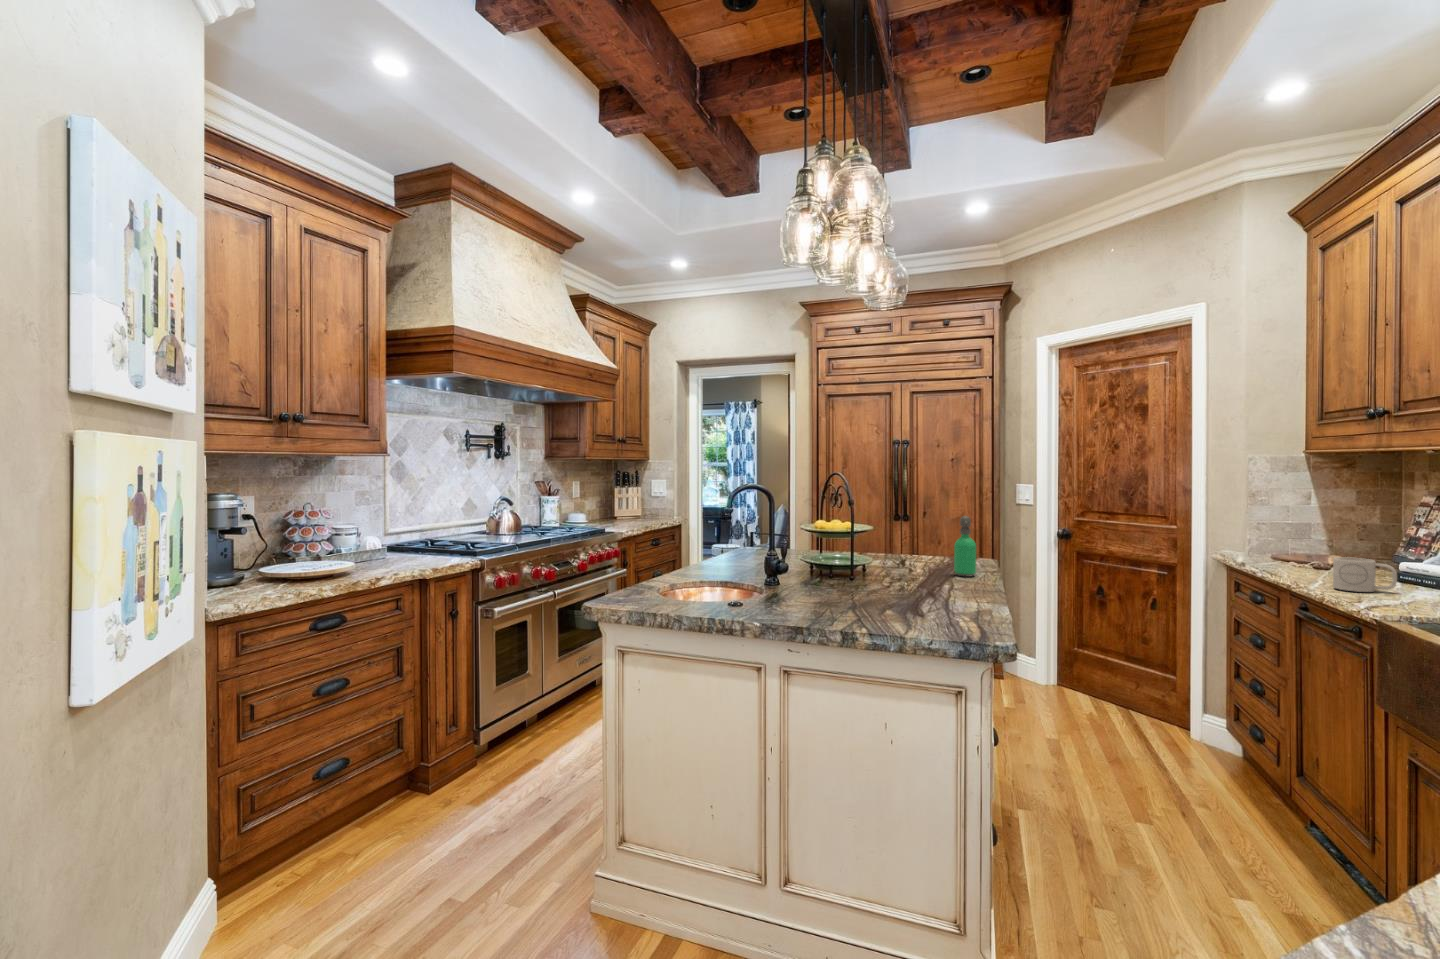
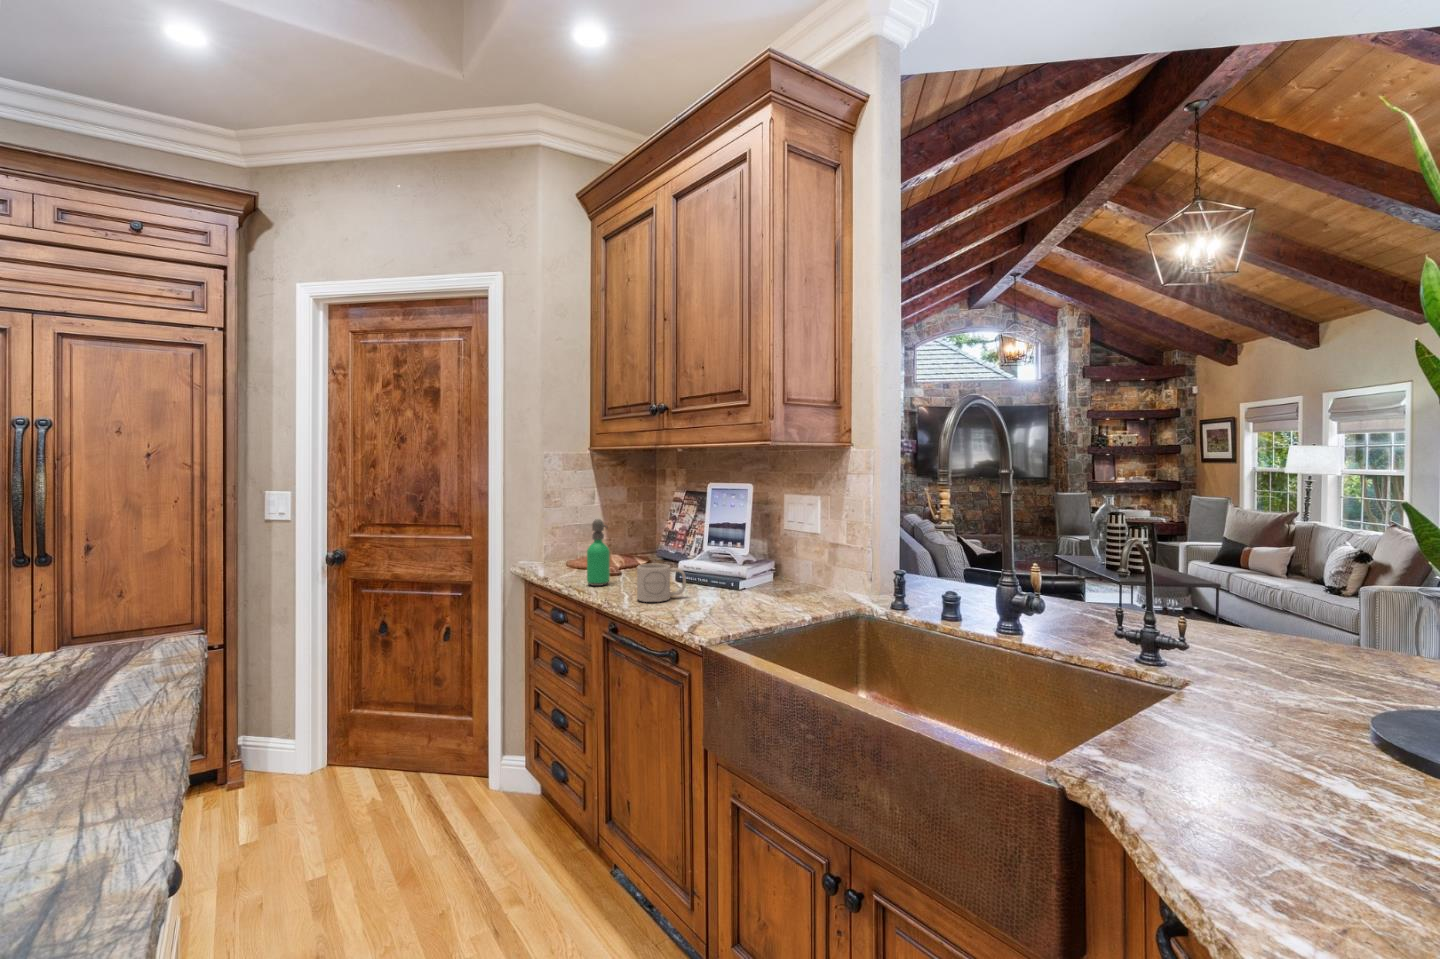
soap dispenser: present [954,516,976,577] -> present [587,519,610,586]

